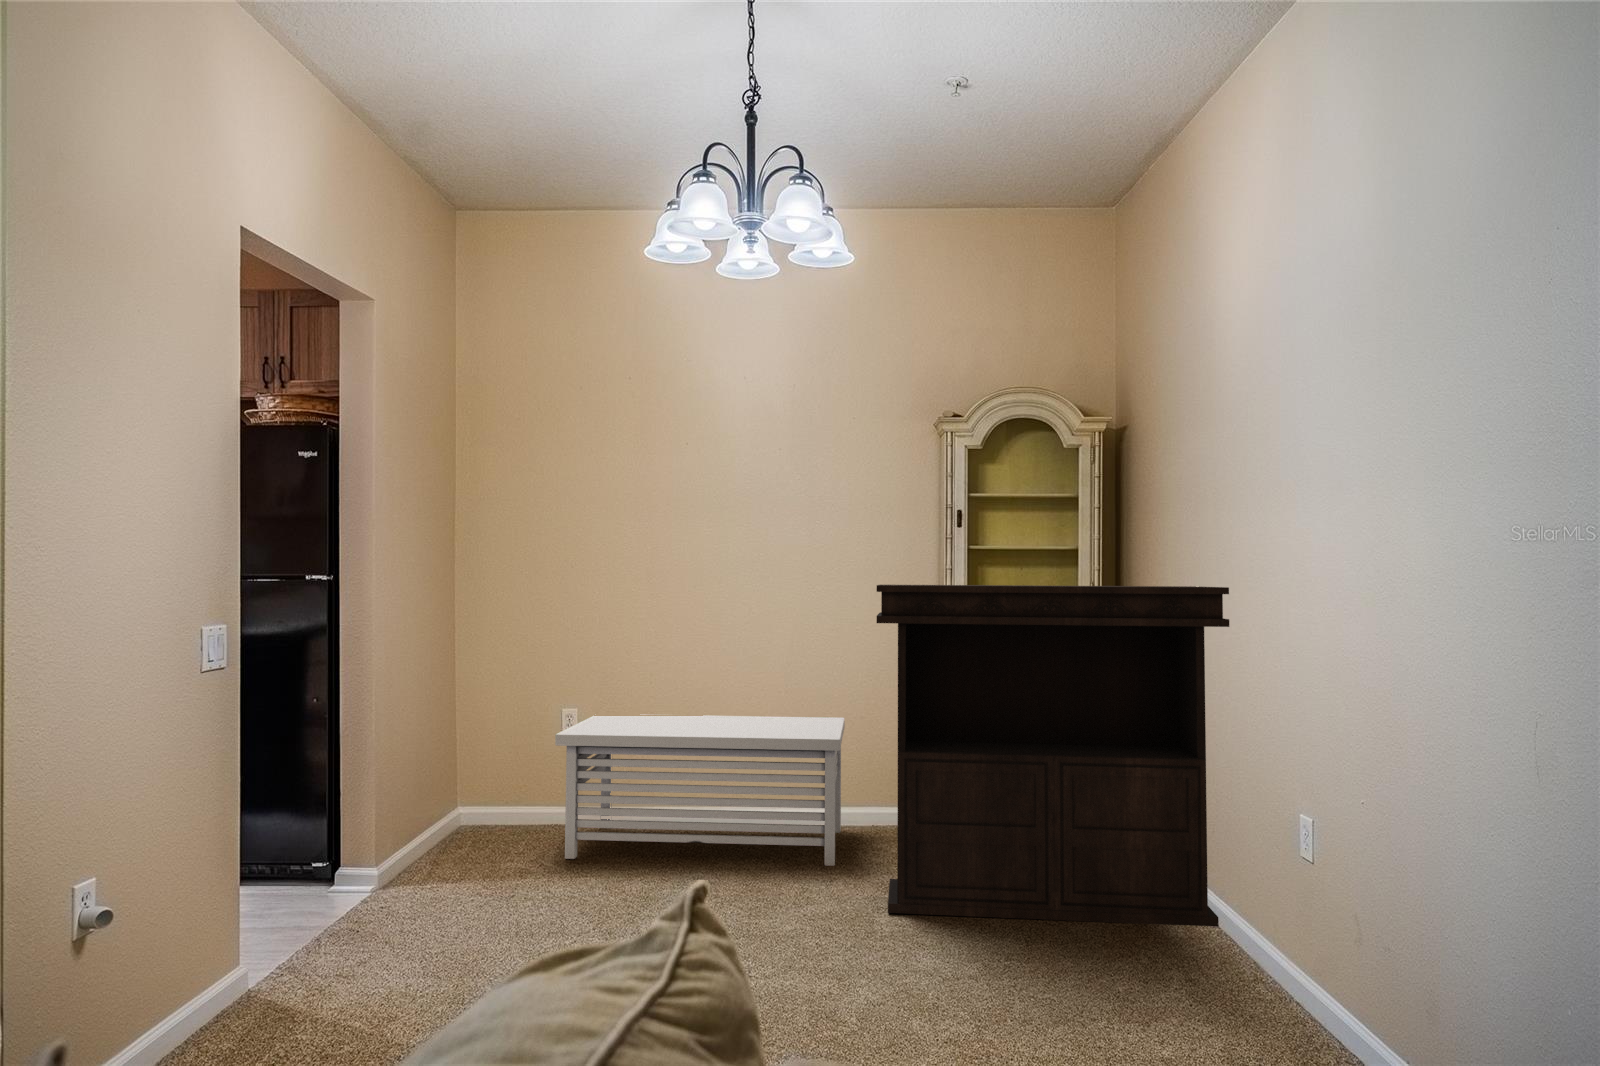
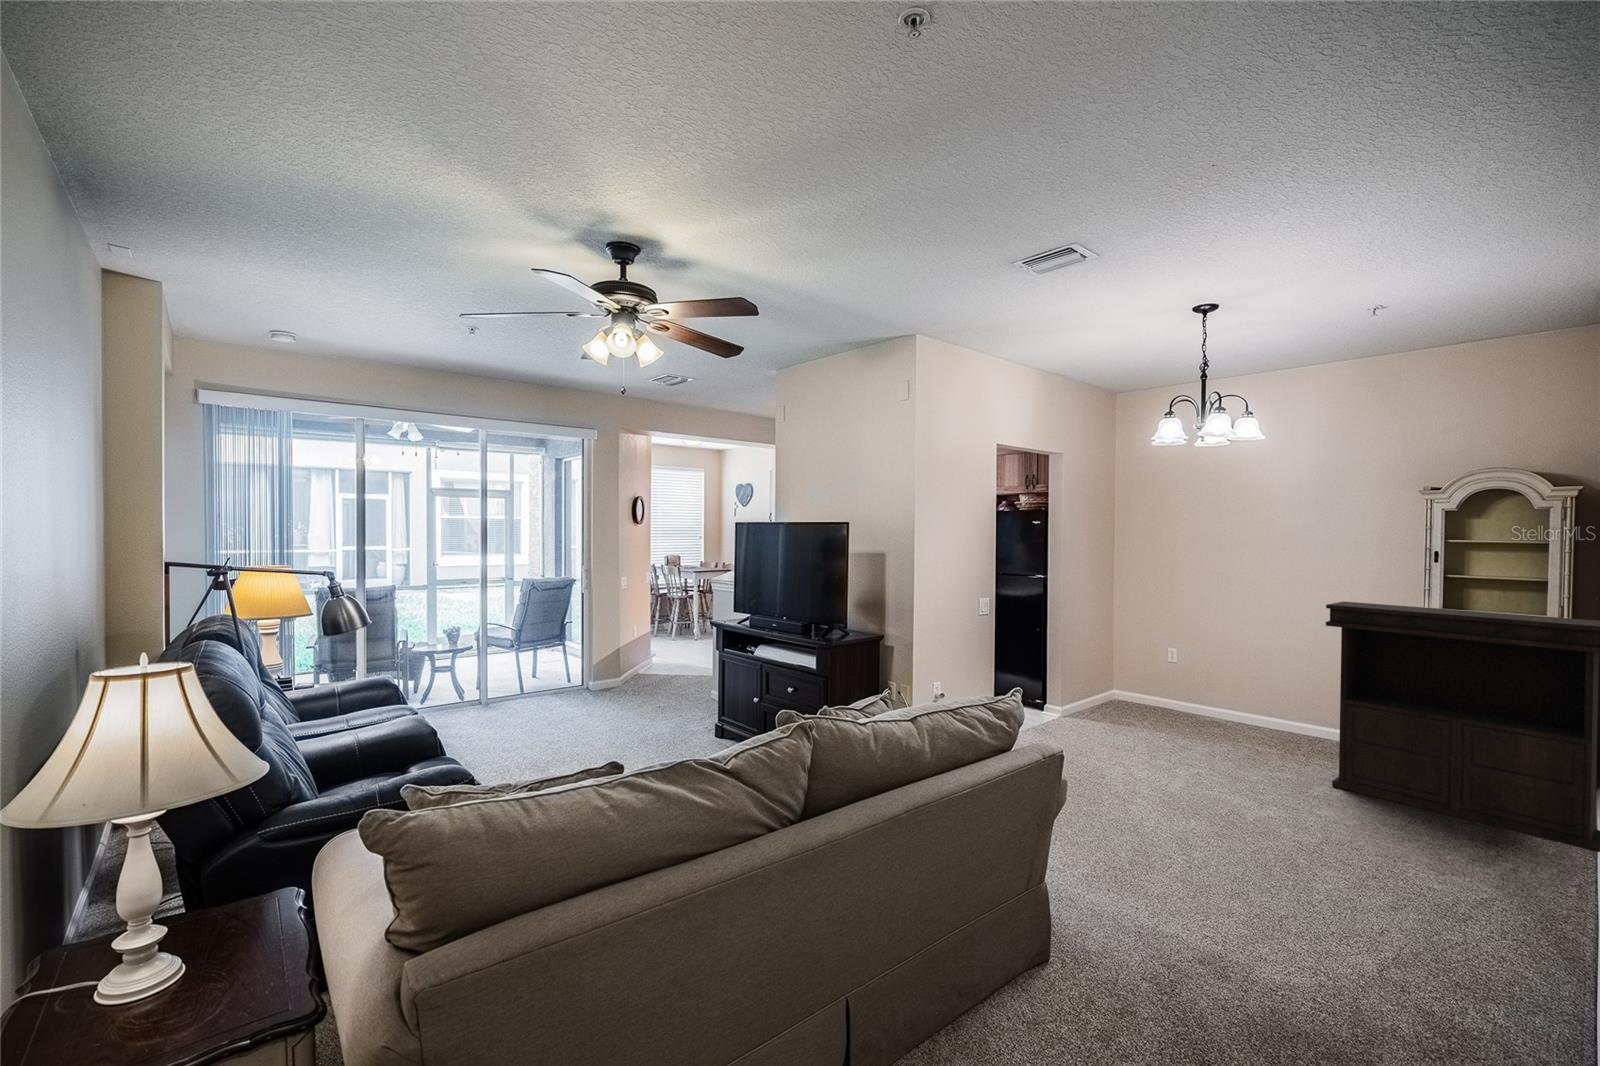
storage bench: present [555,714,845,866] -> none [1149,653,1347,760]

